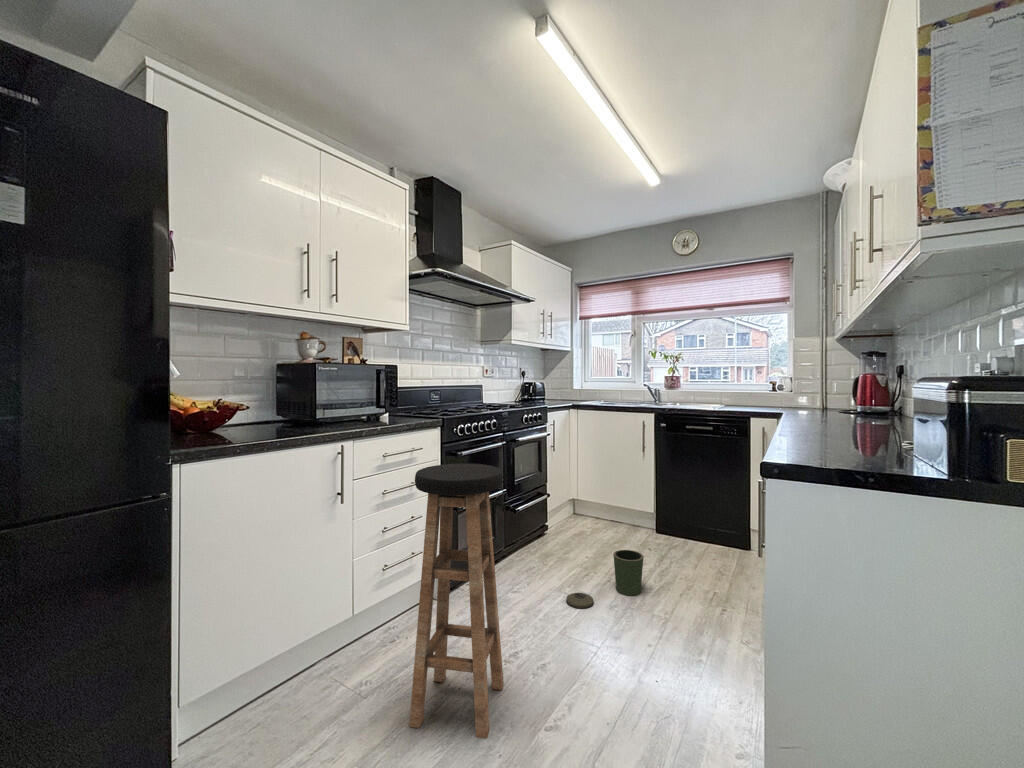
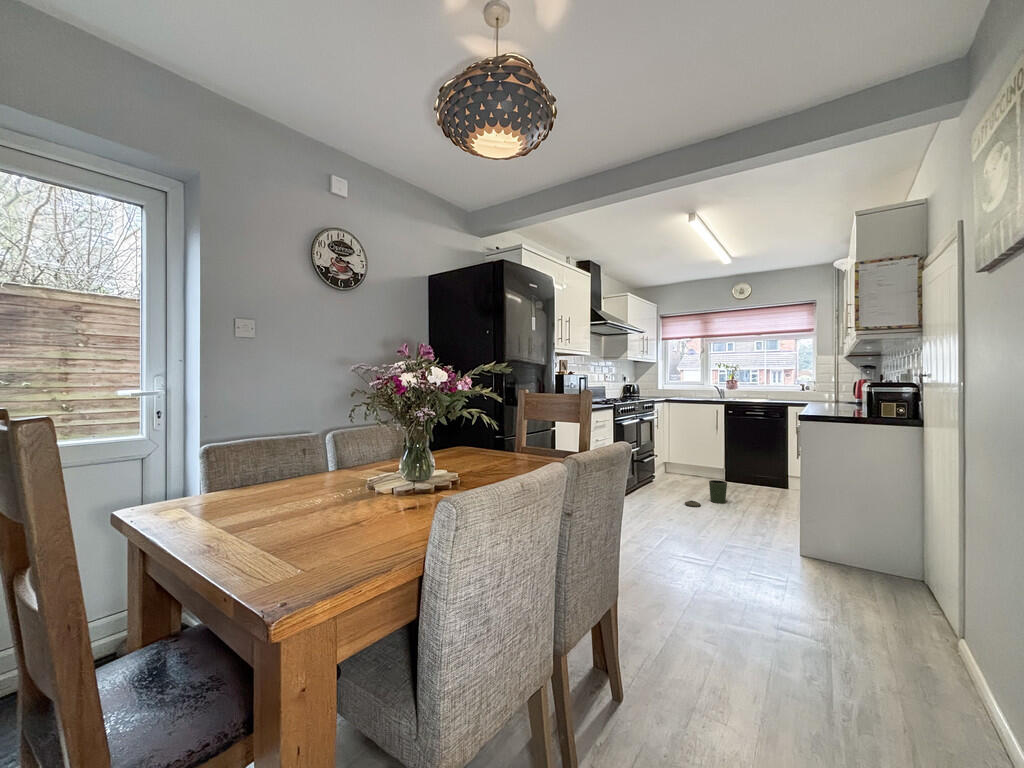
bar stool: present [409,464,504,738] -> none [636,423,677,537]

